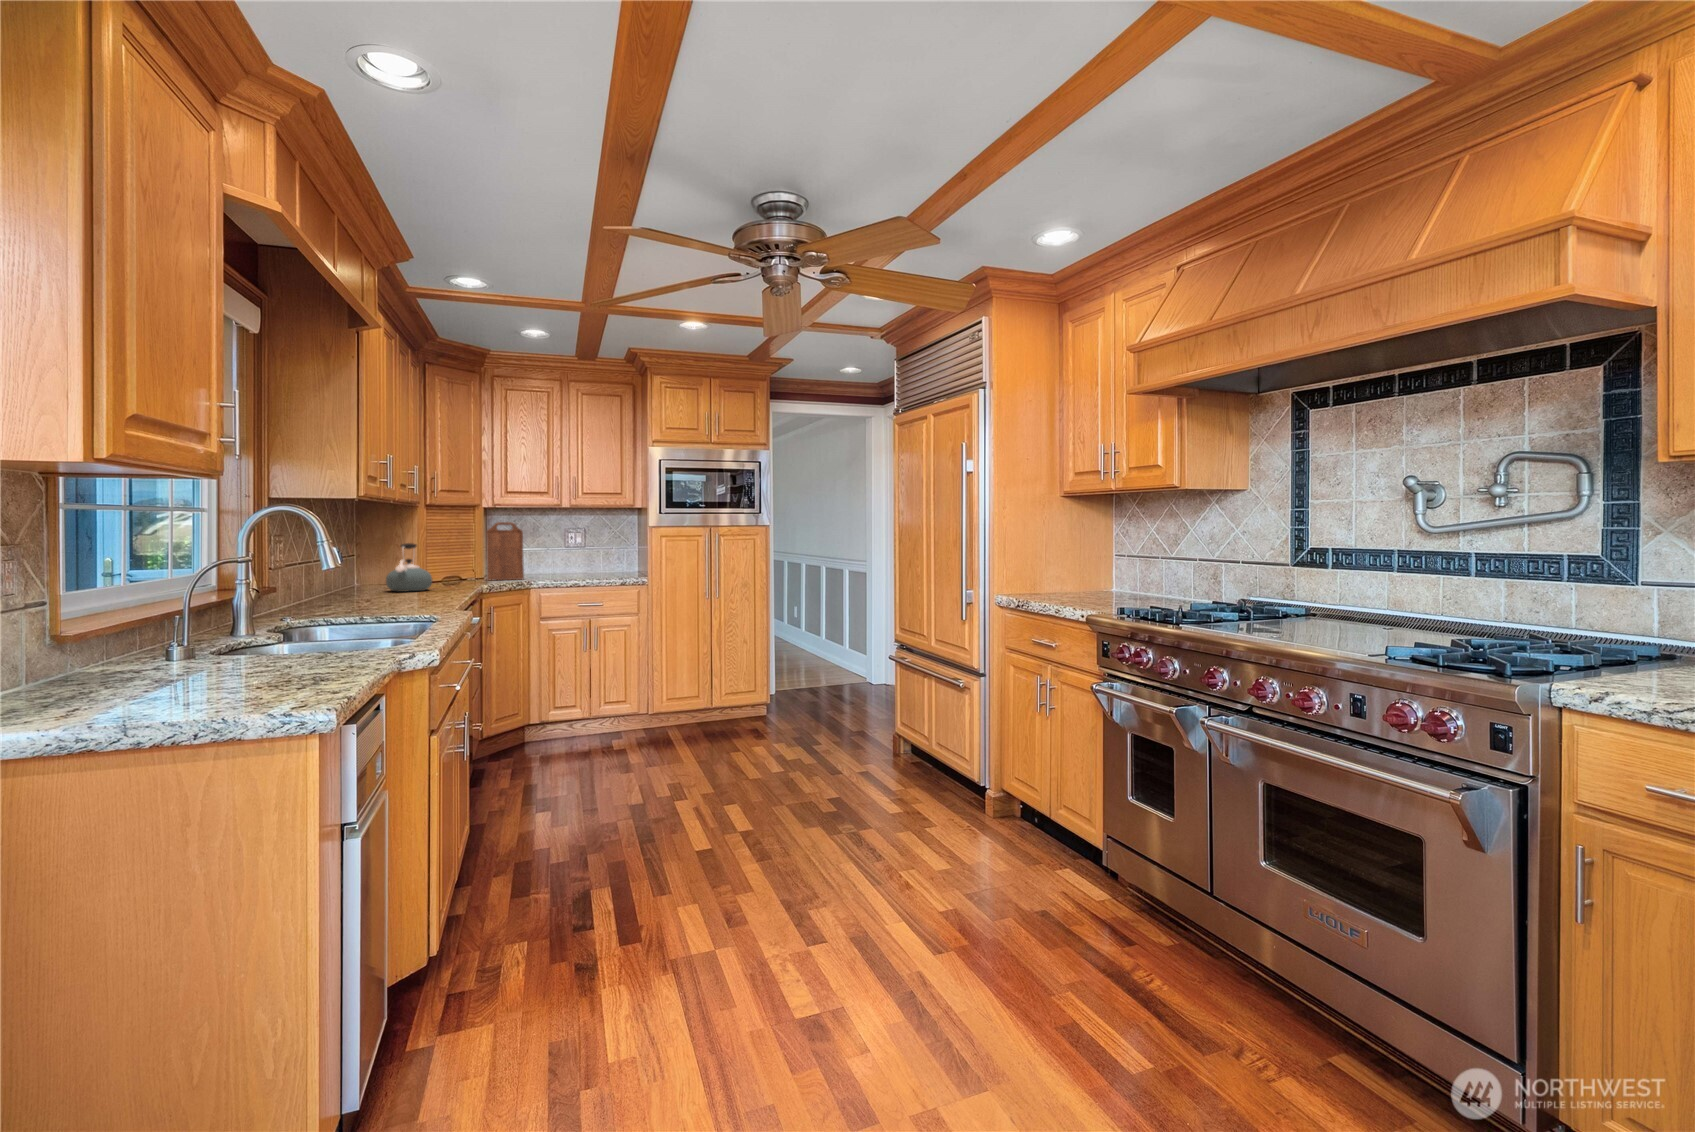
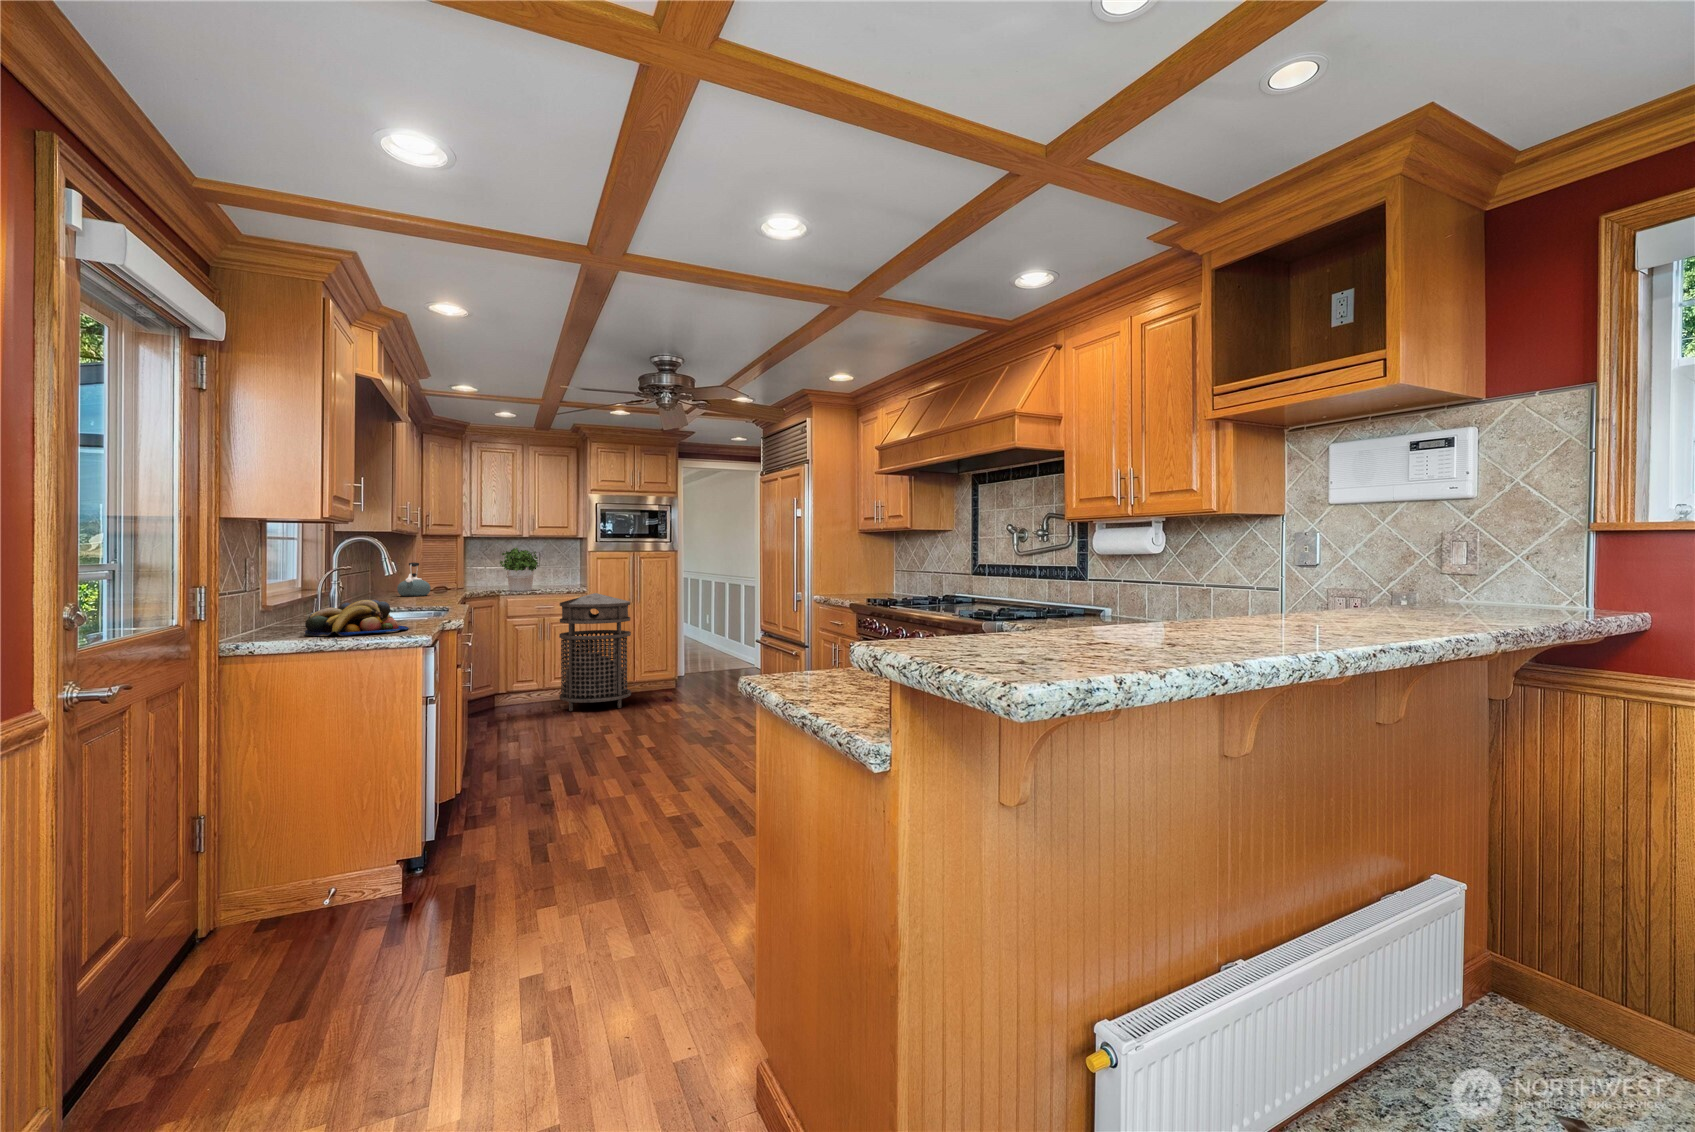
cutting board: present [486,522,524,580] -> none [466,548,494,590]
potted plant: none [530,522,582,583] -> present [500,548,538,591]
trash can: none [611,586,710,754] -> present [559,593,631,711]
fruit bowl: none [81,624,315,710] -> present [305,600,409,636]

